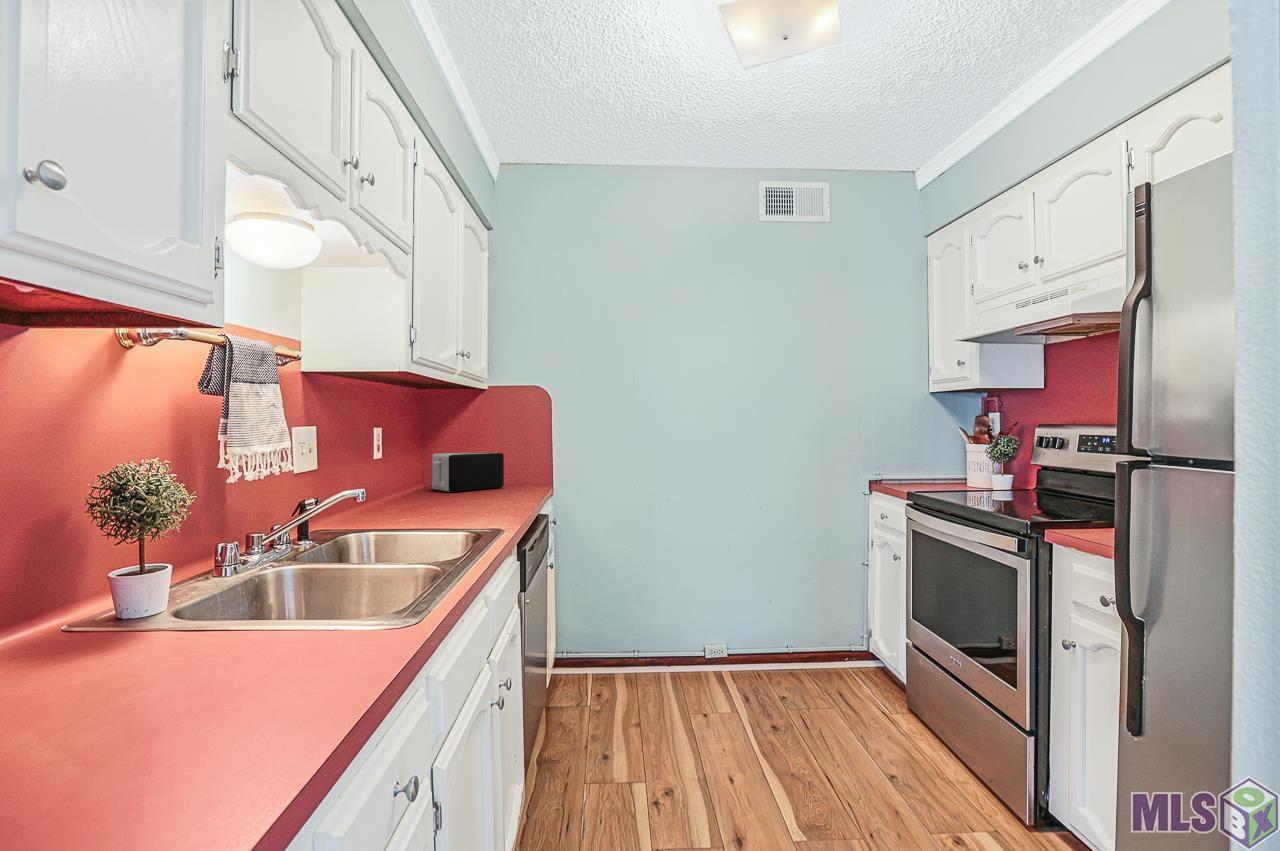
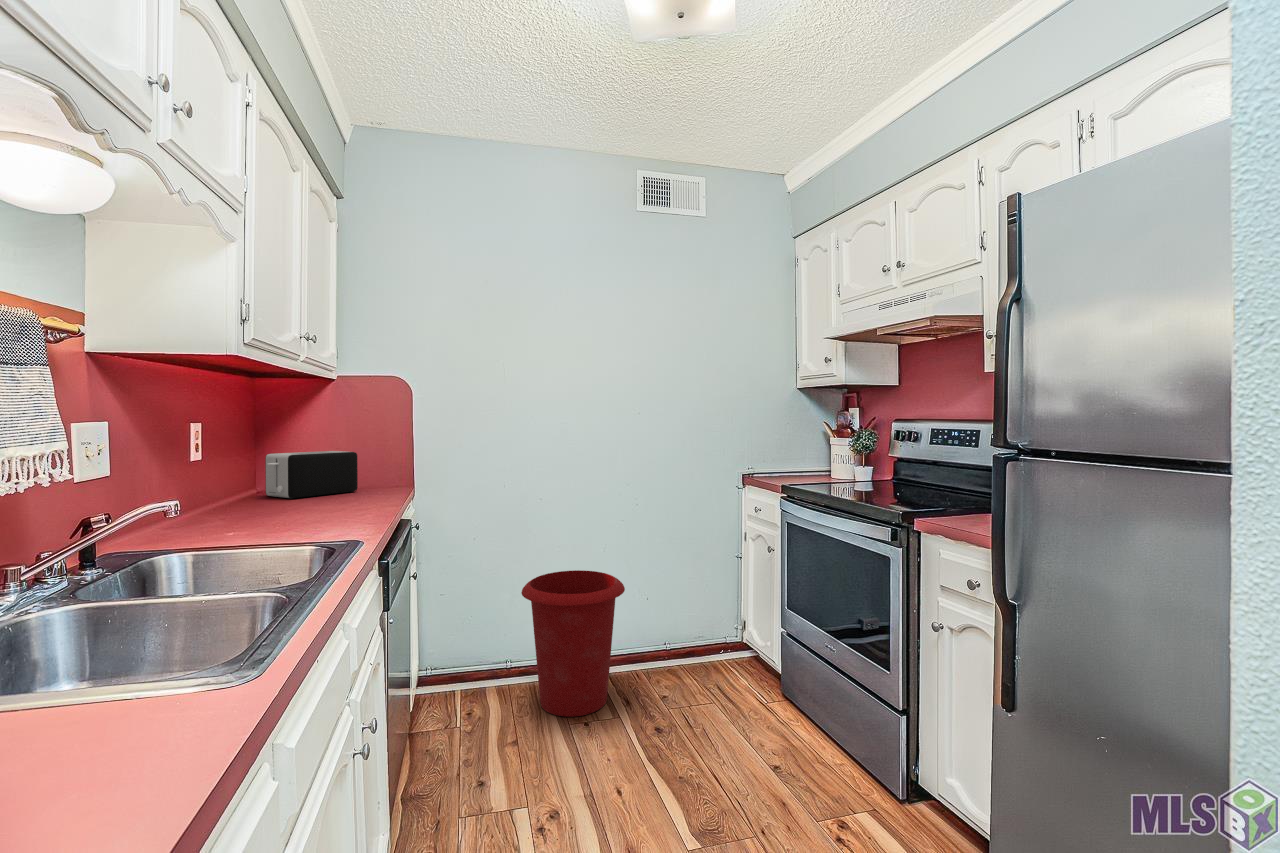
waste bin: none [643,568,741,706] -> present [521,570,625,717]

